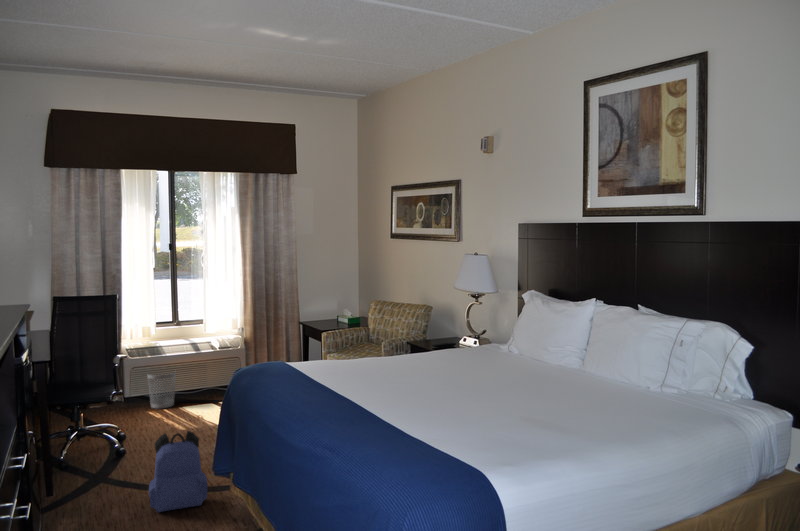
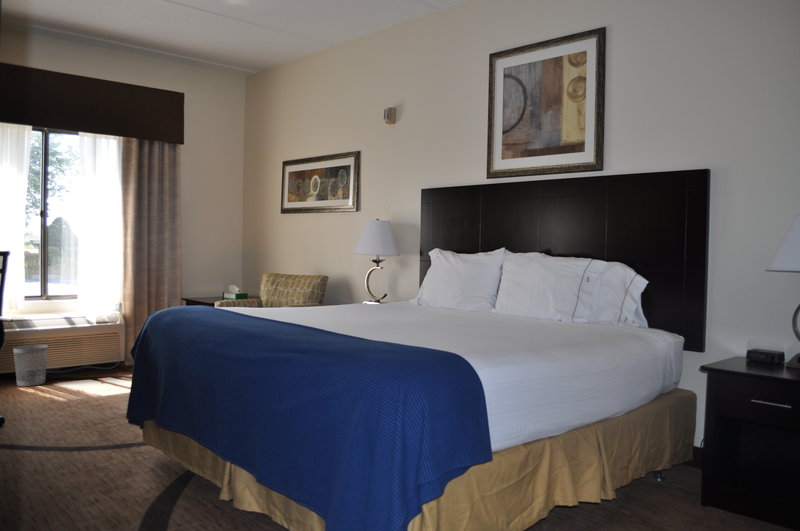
backpack: present [149,431,208,512] -> none [49,385,119,474]

